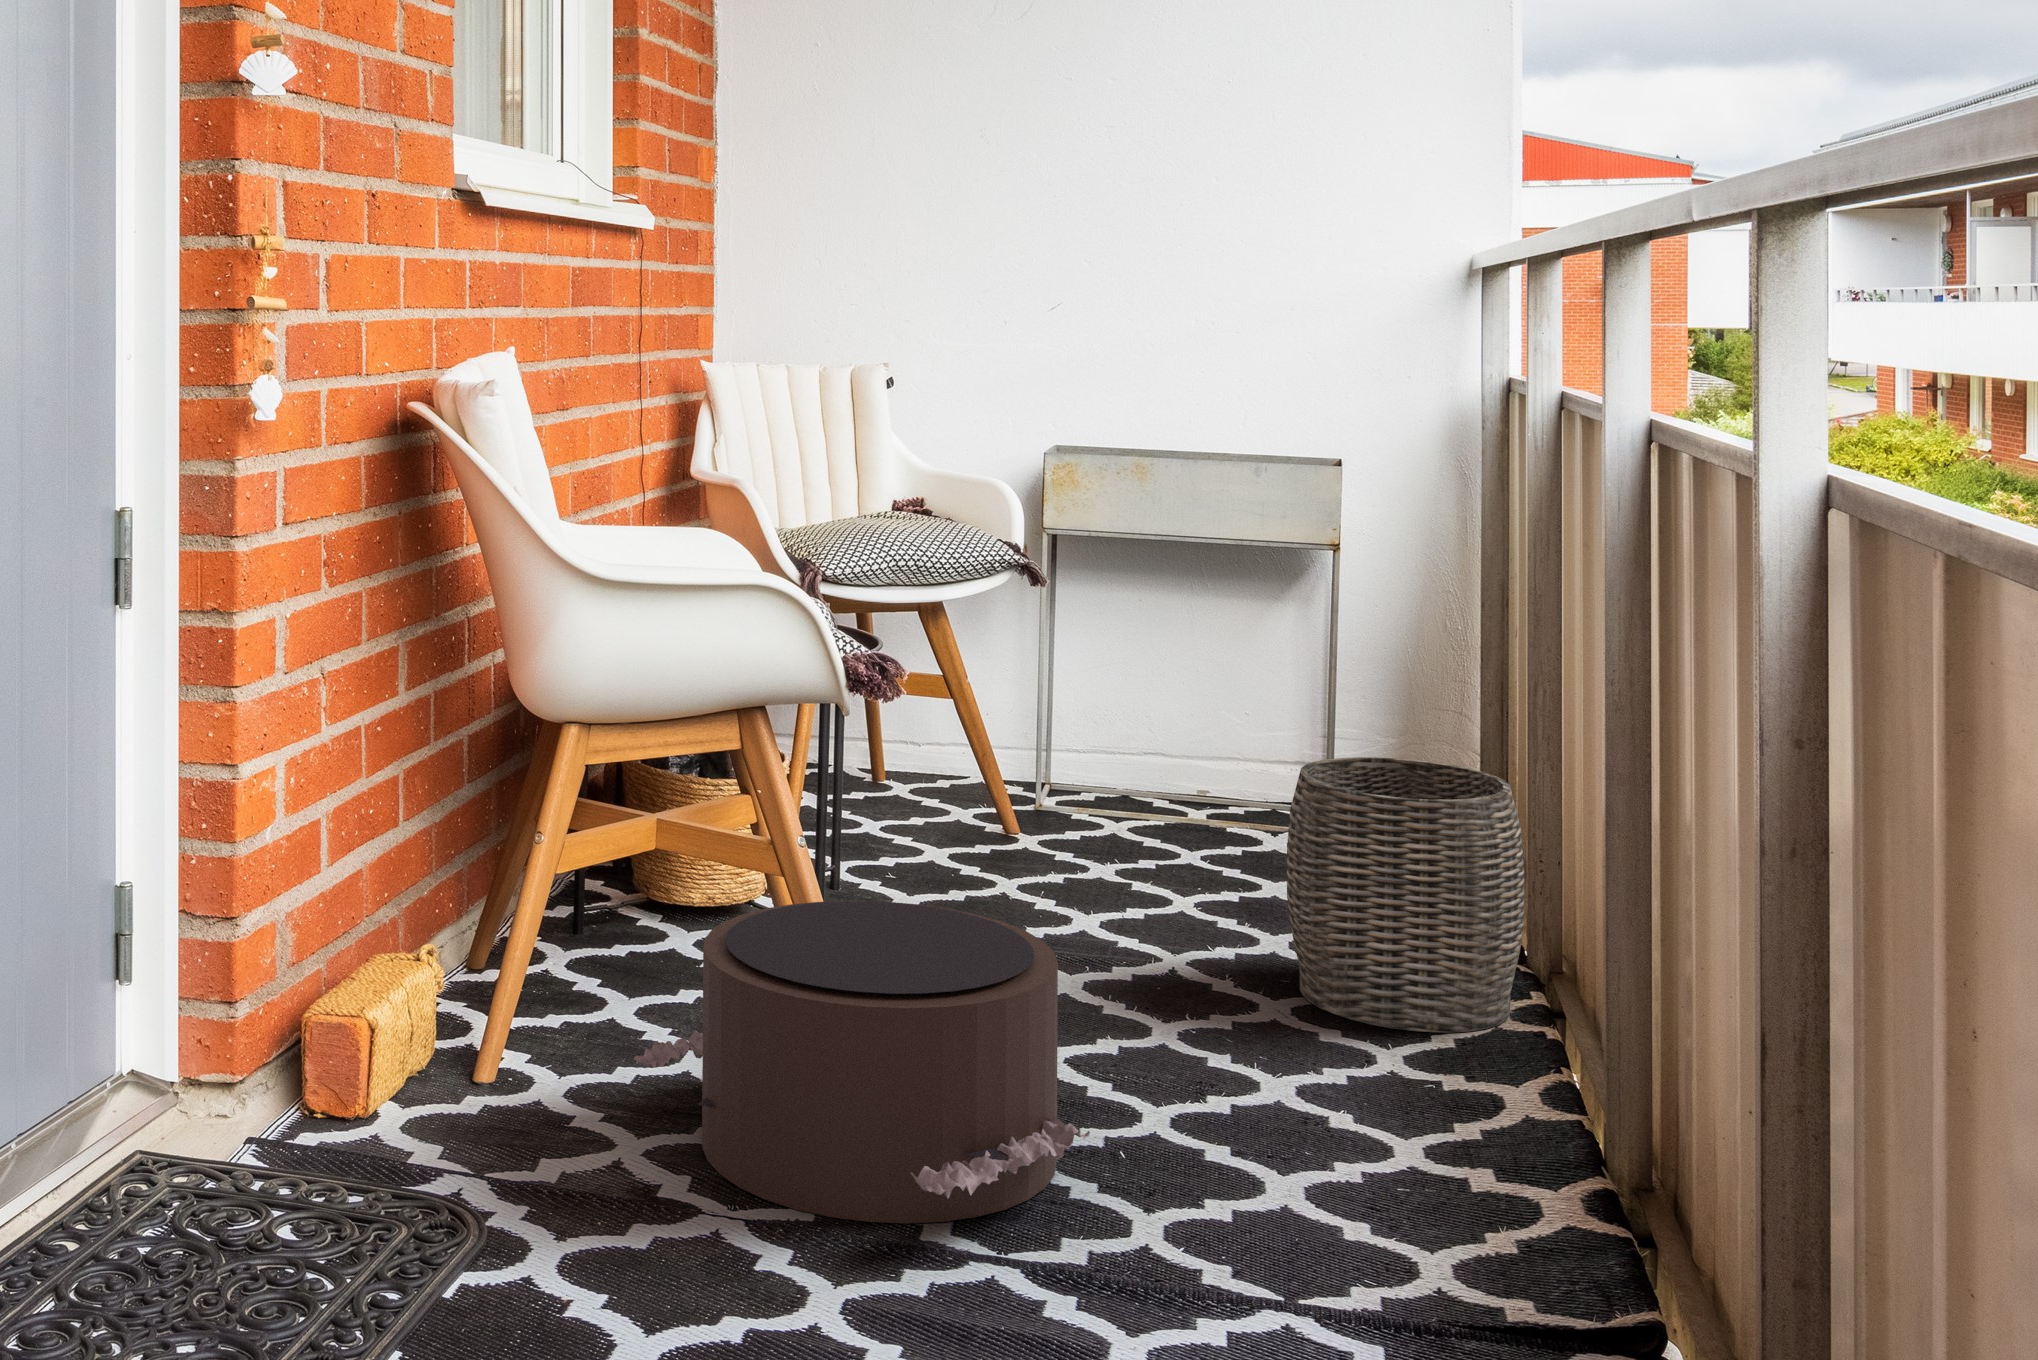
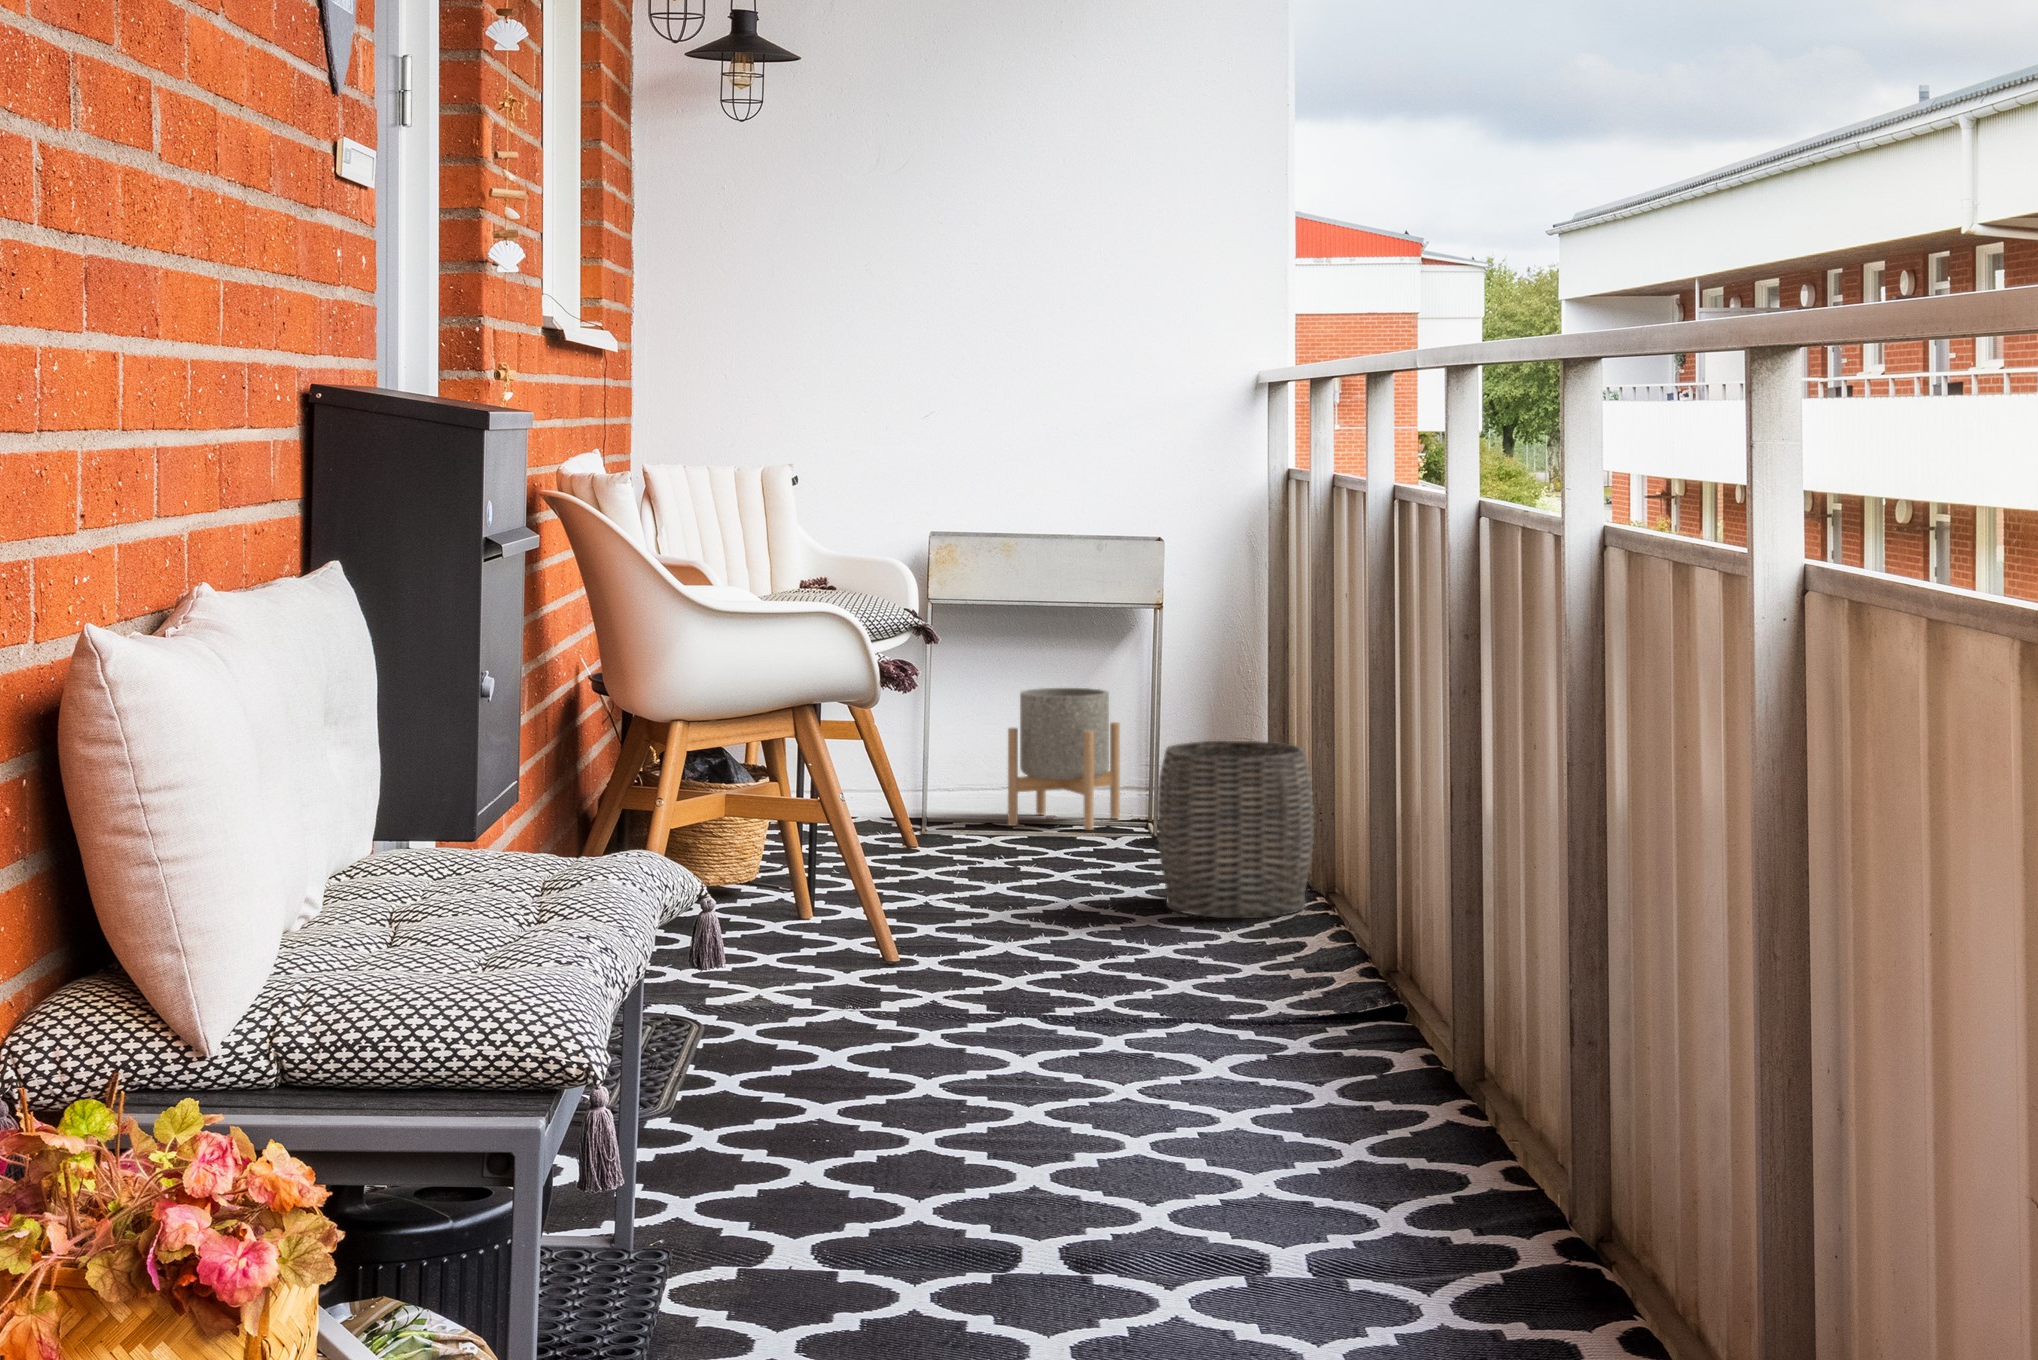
planter: none [1137,637,1285,821] -> present [1008,688,1120,830]
pouf: present [634,901,1090,1224] -> none [756,836,1074,1014]

